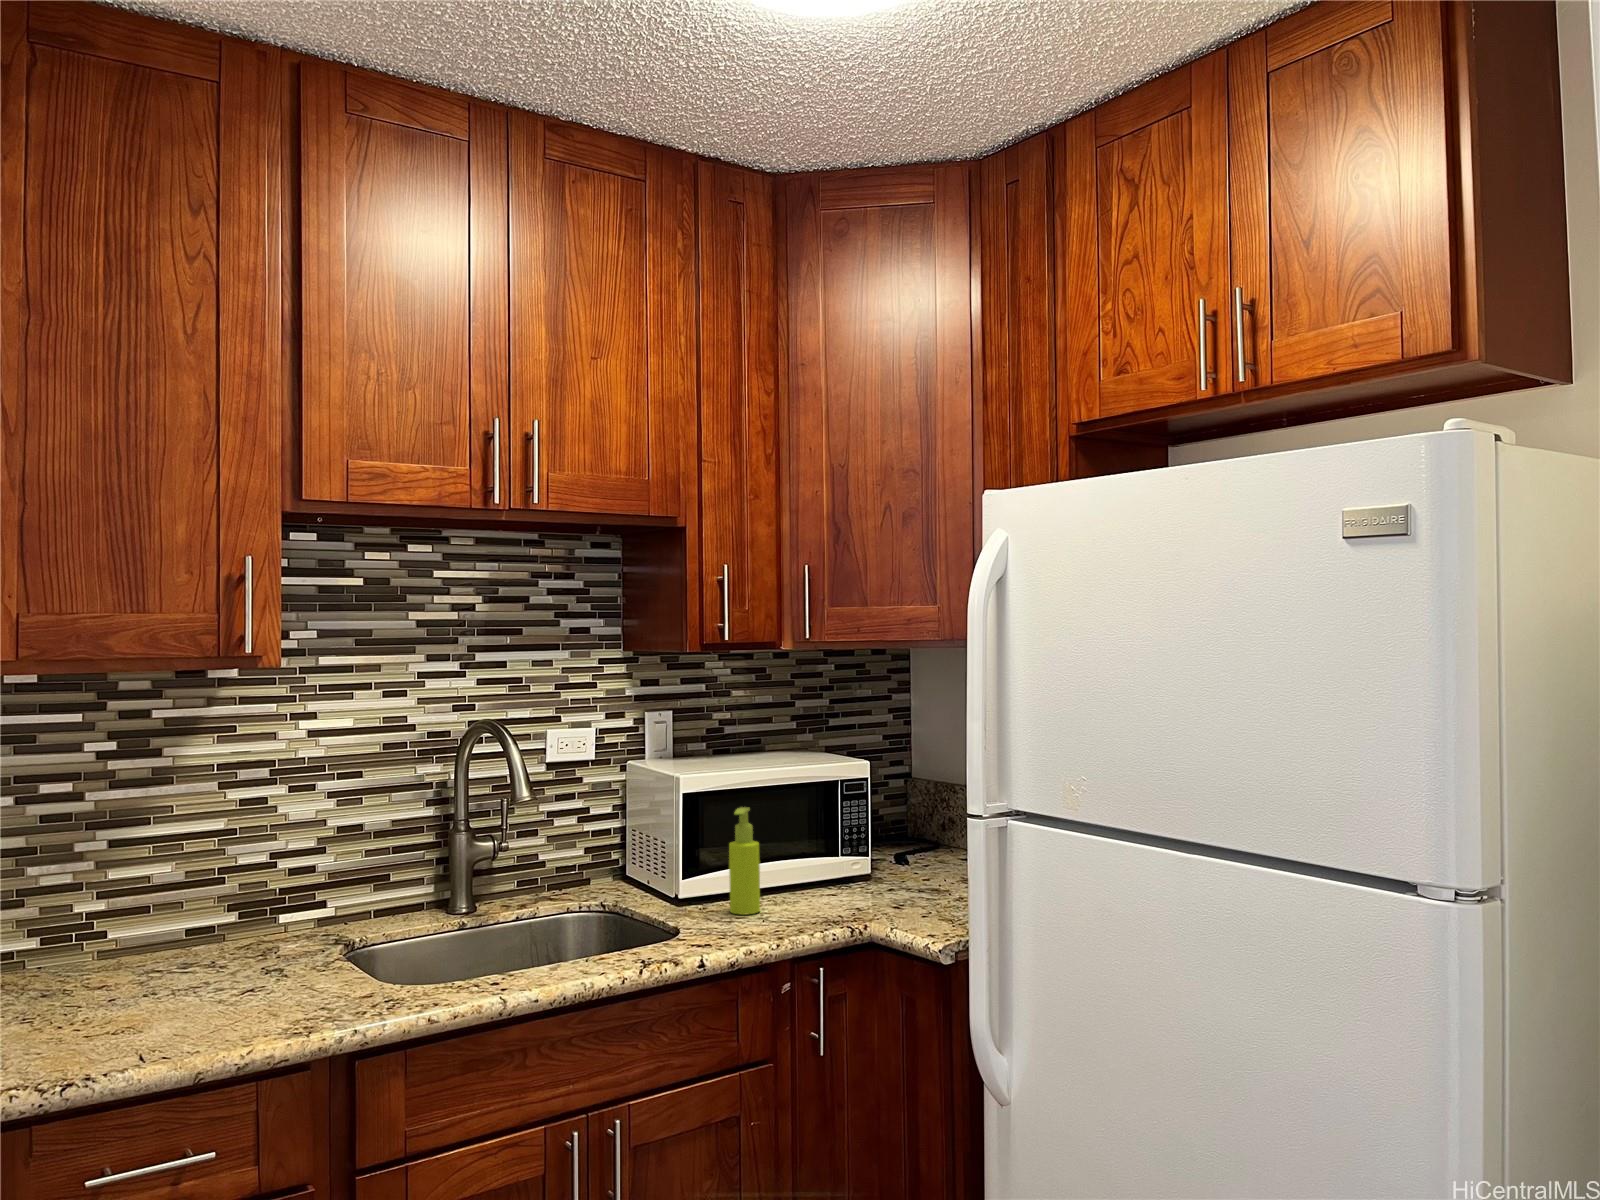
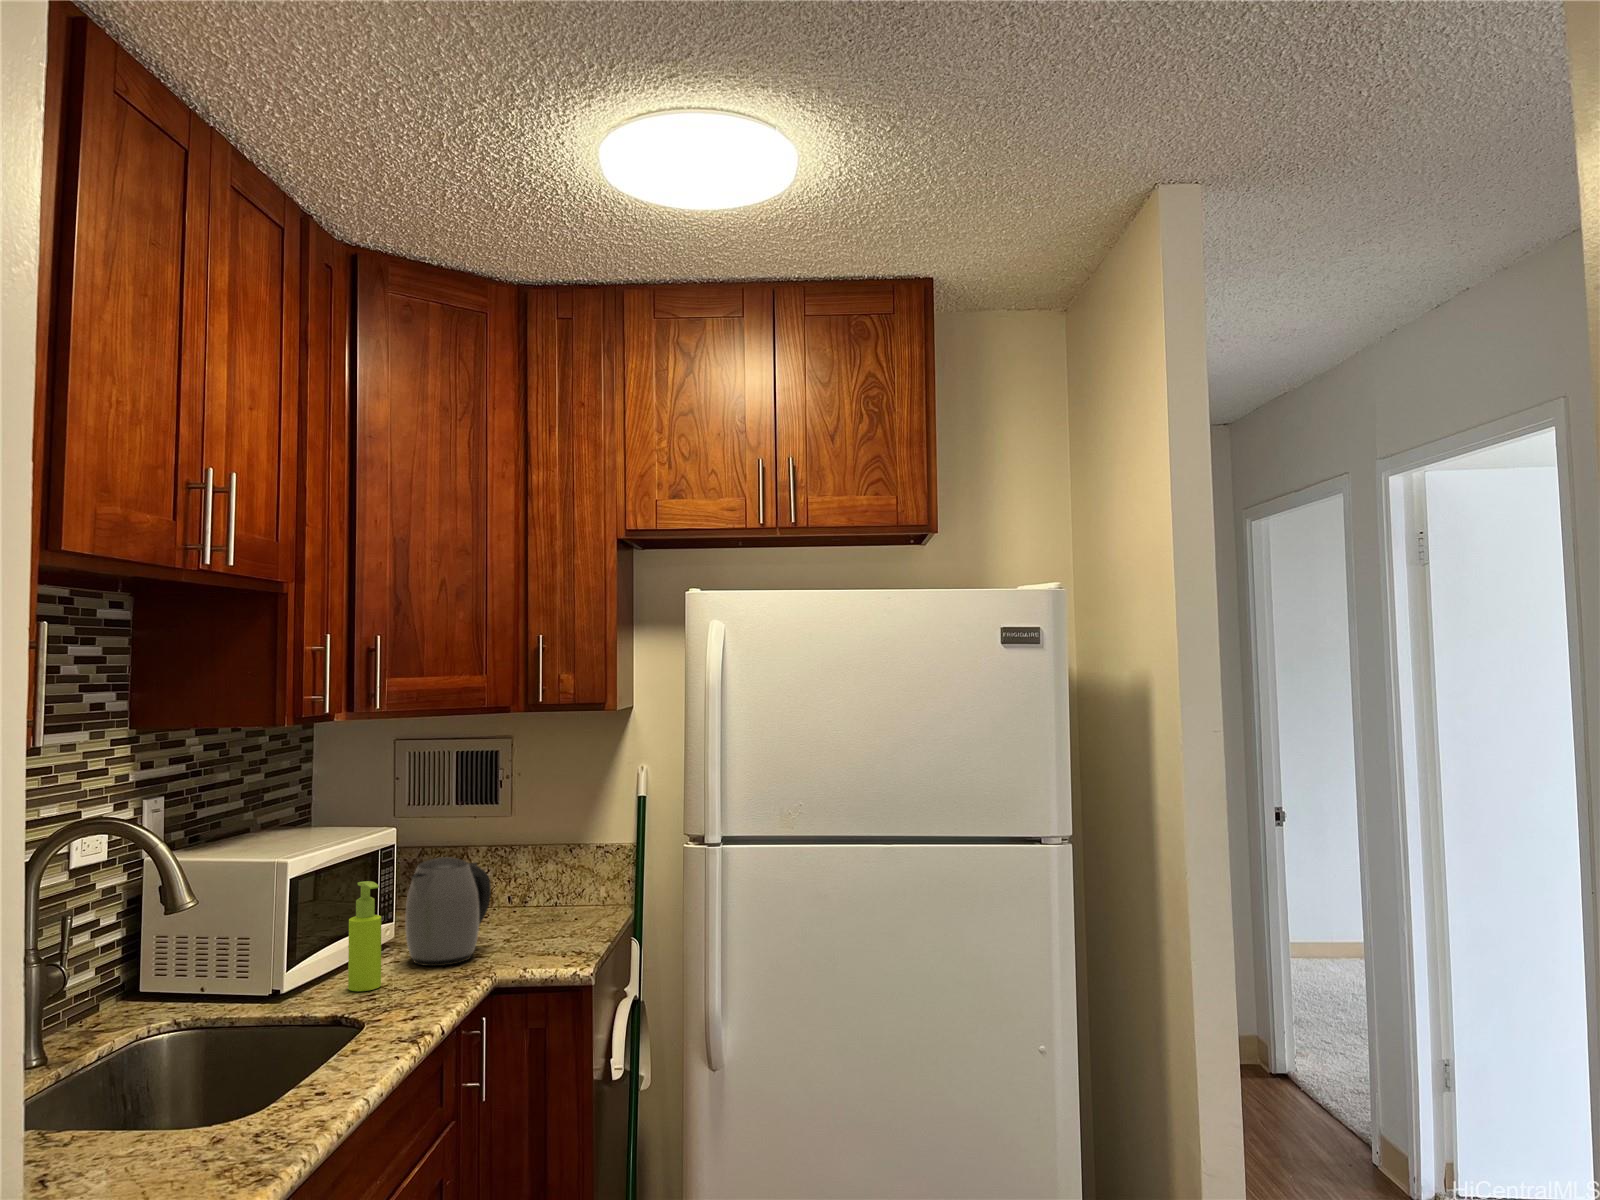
kettle: none [812,797,922,911] -> present [406,857,491,966]

